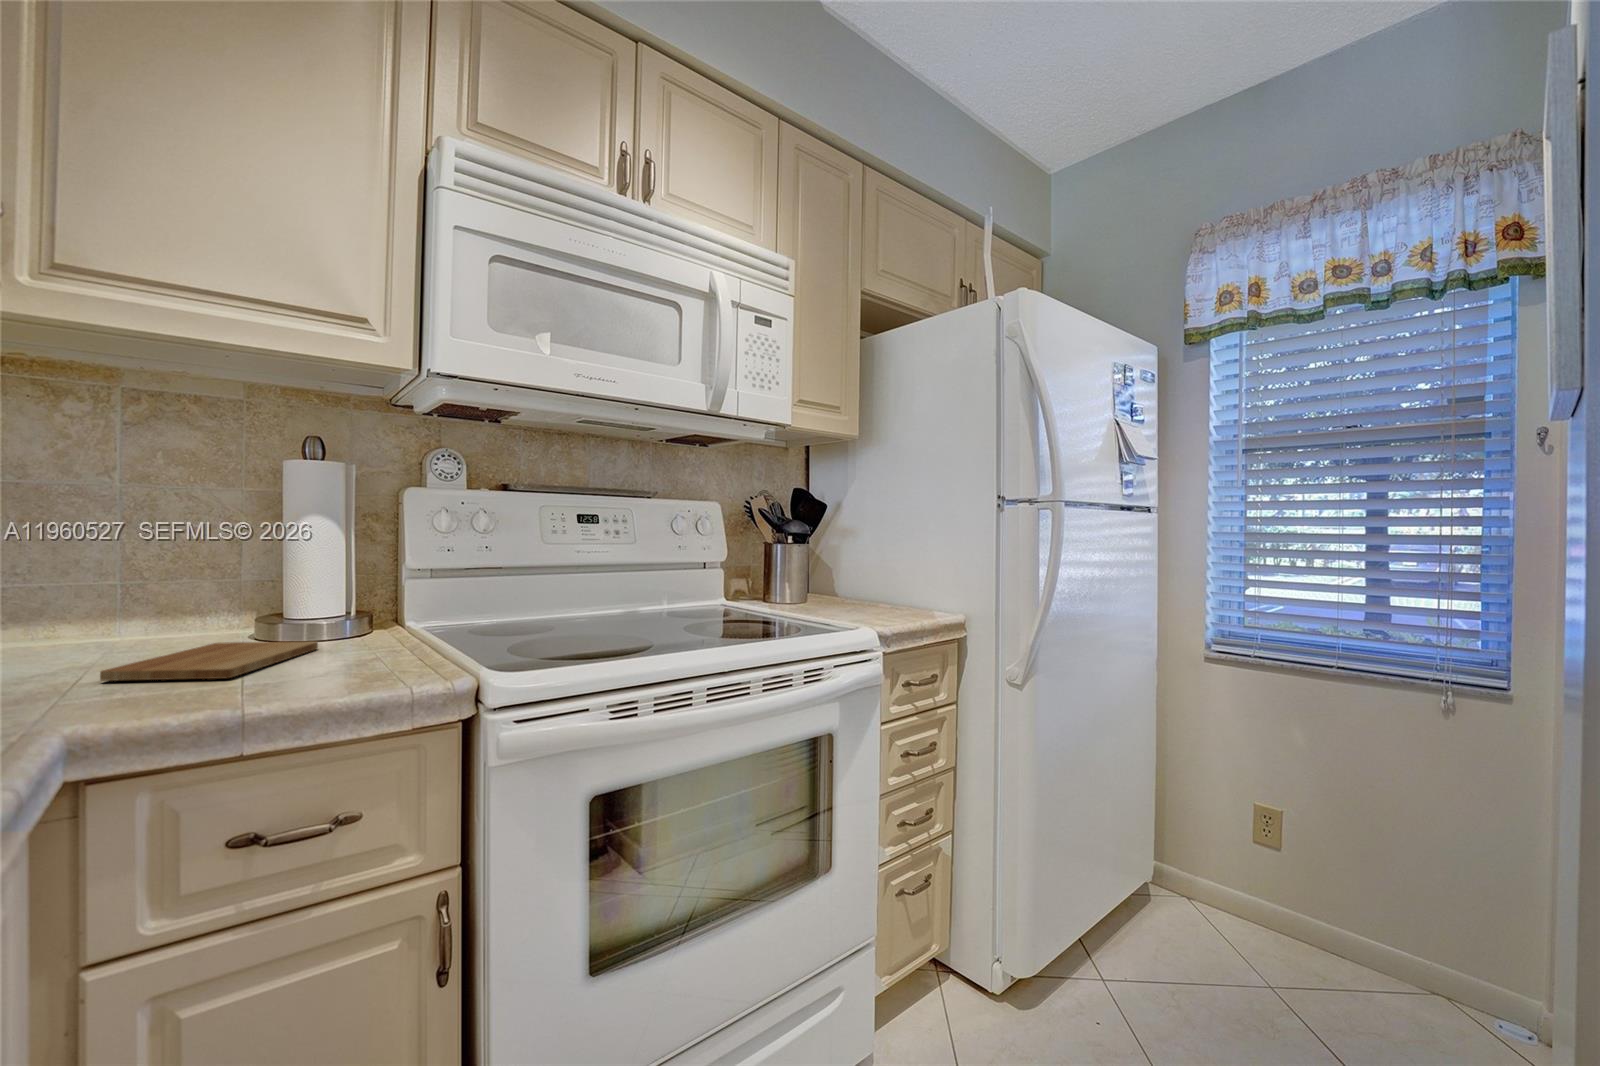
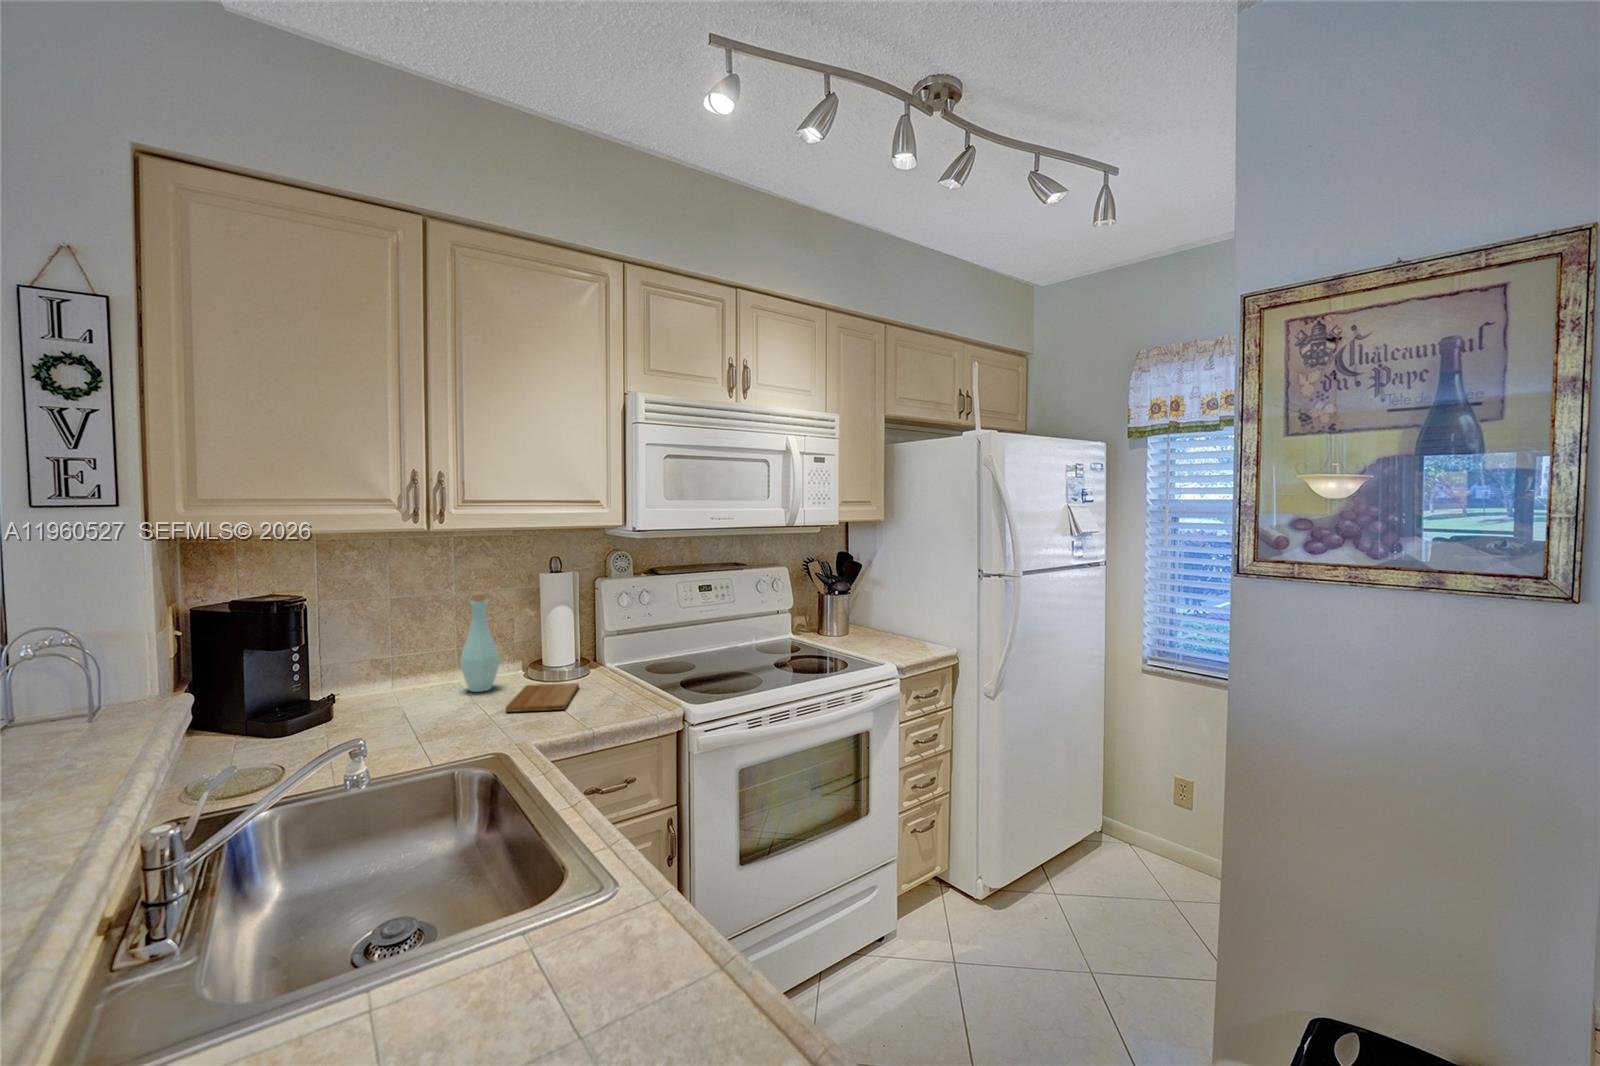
bottle: none [81,474,174,653] -> present [461,592,499,692]

